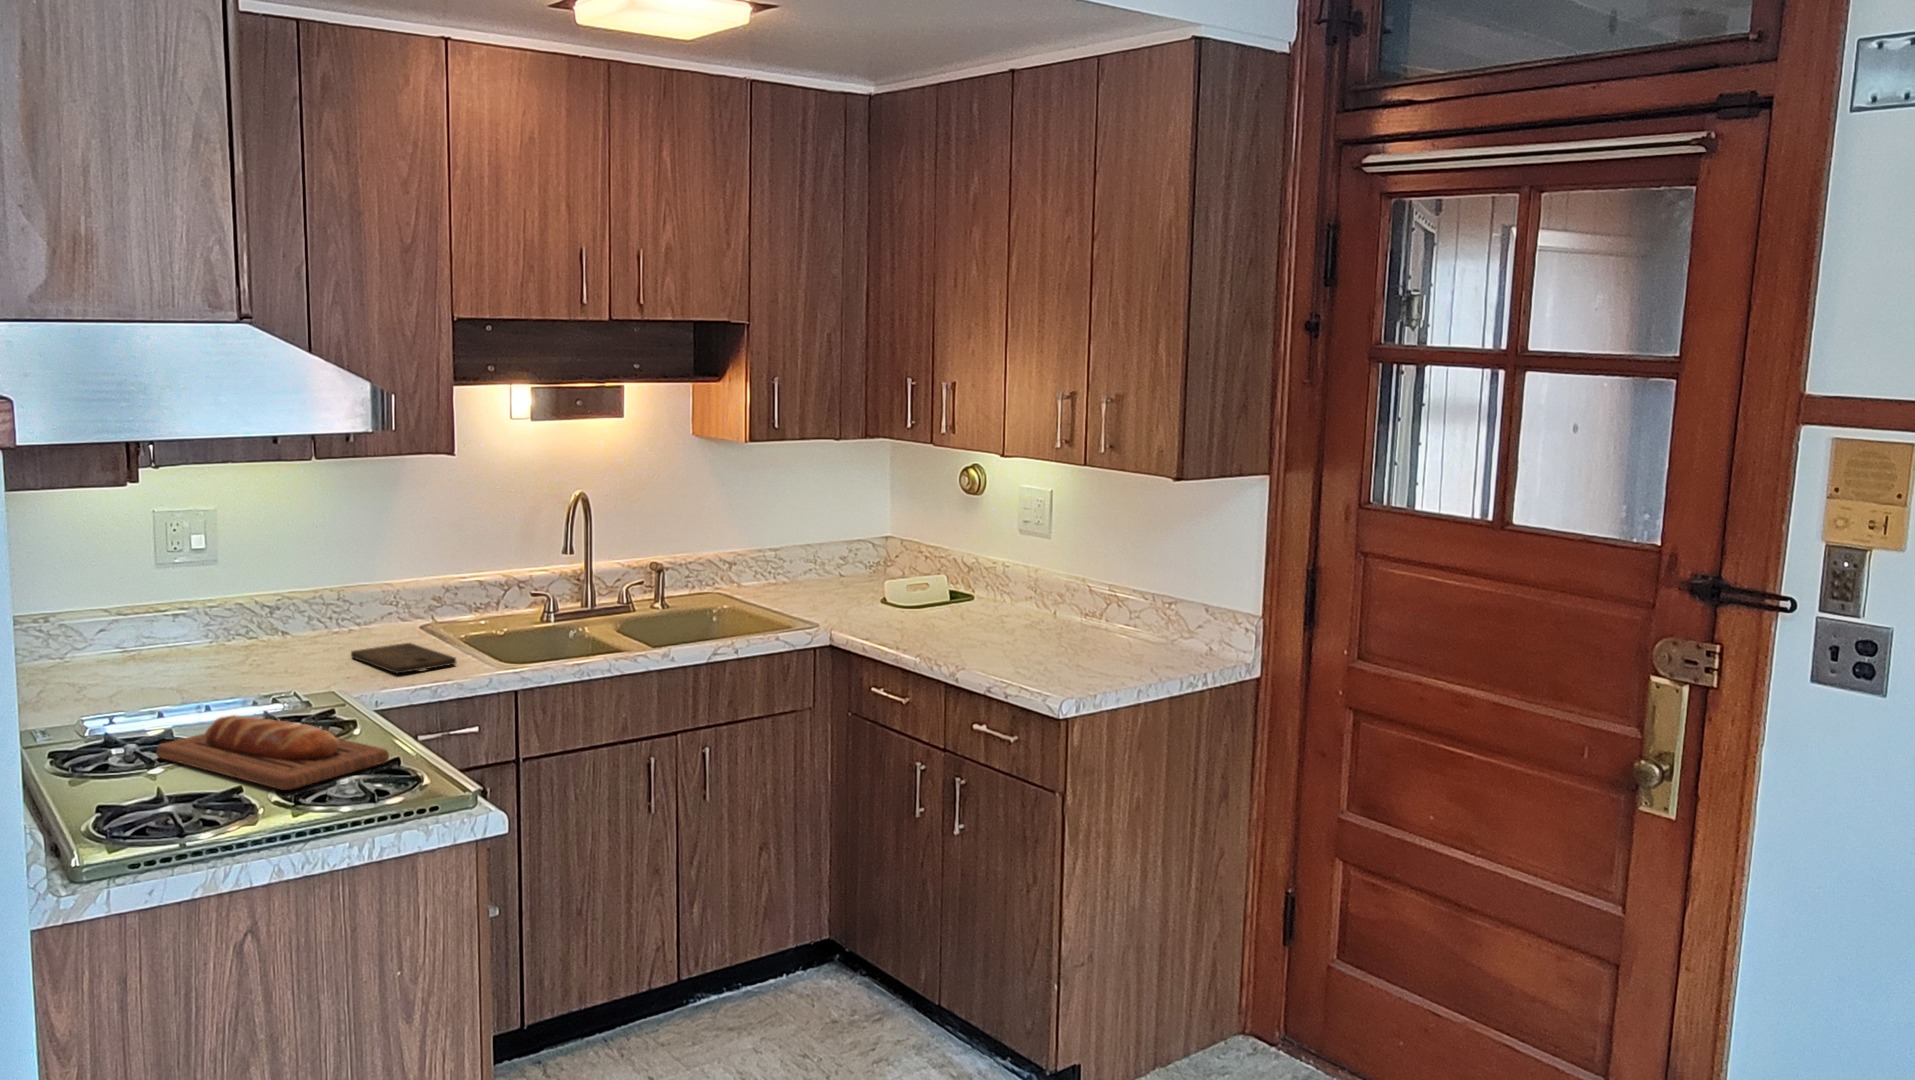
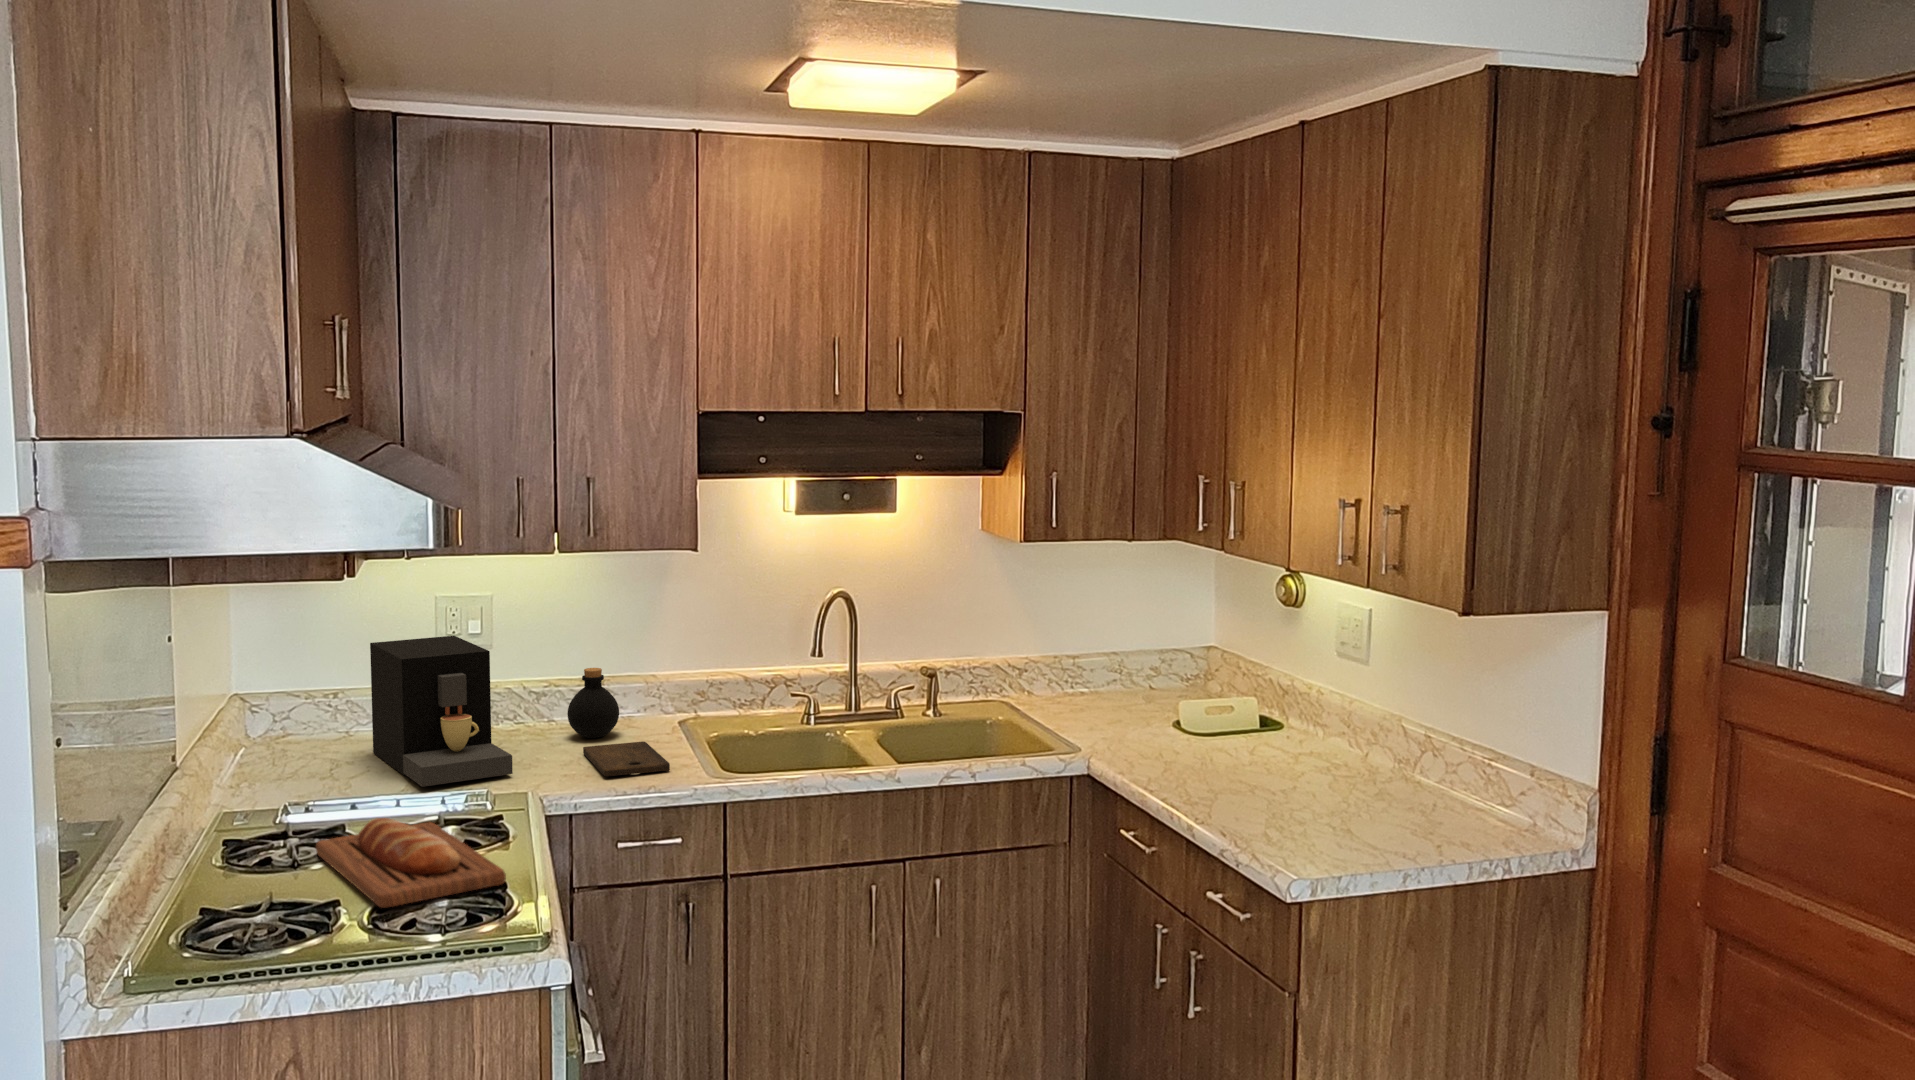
coffee maker: none [108,549,297,695] -> present [370,636,513,787]
bottle: none [318,575,371,645] -> present [567,668,619,738]

